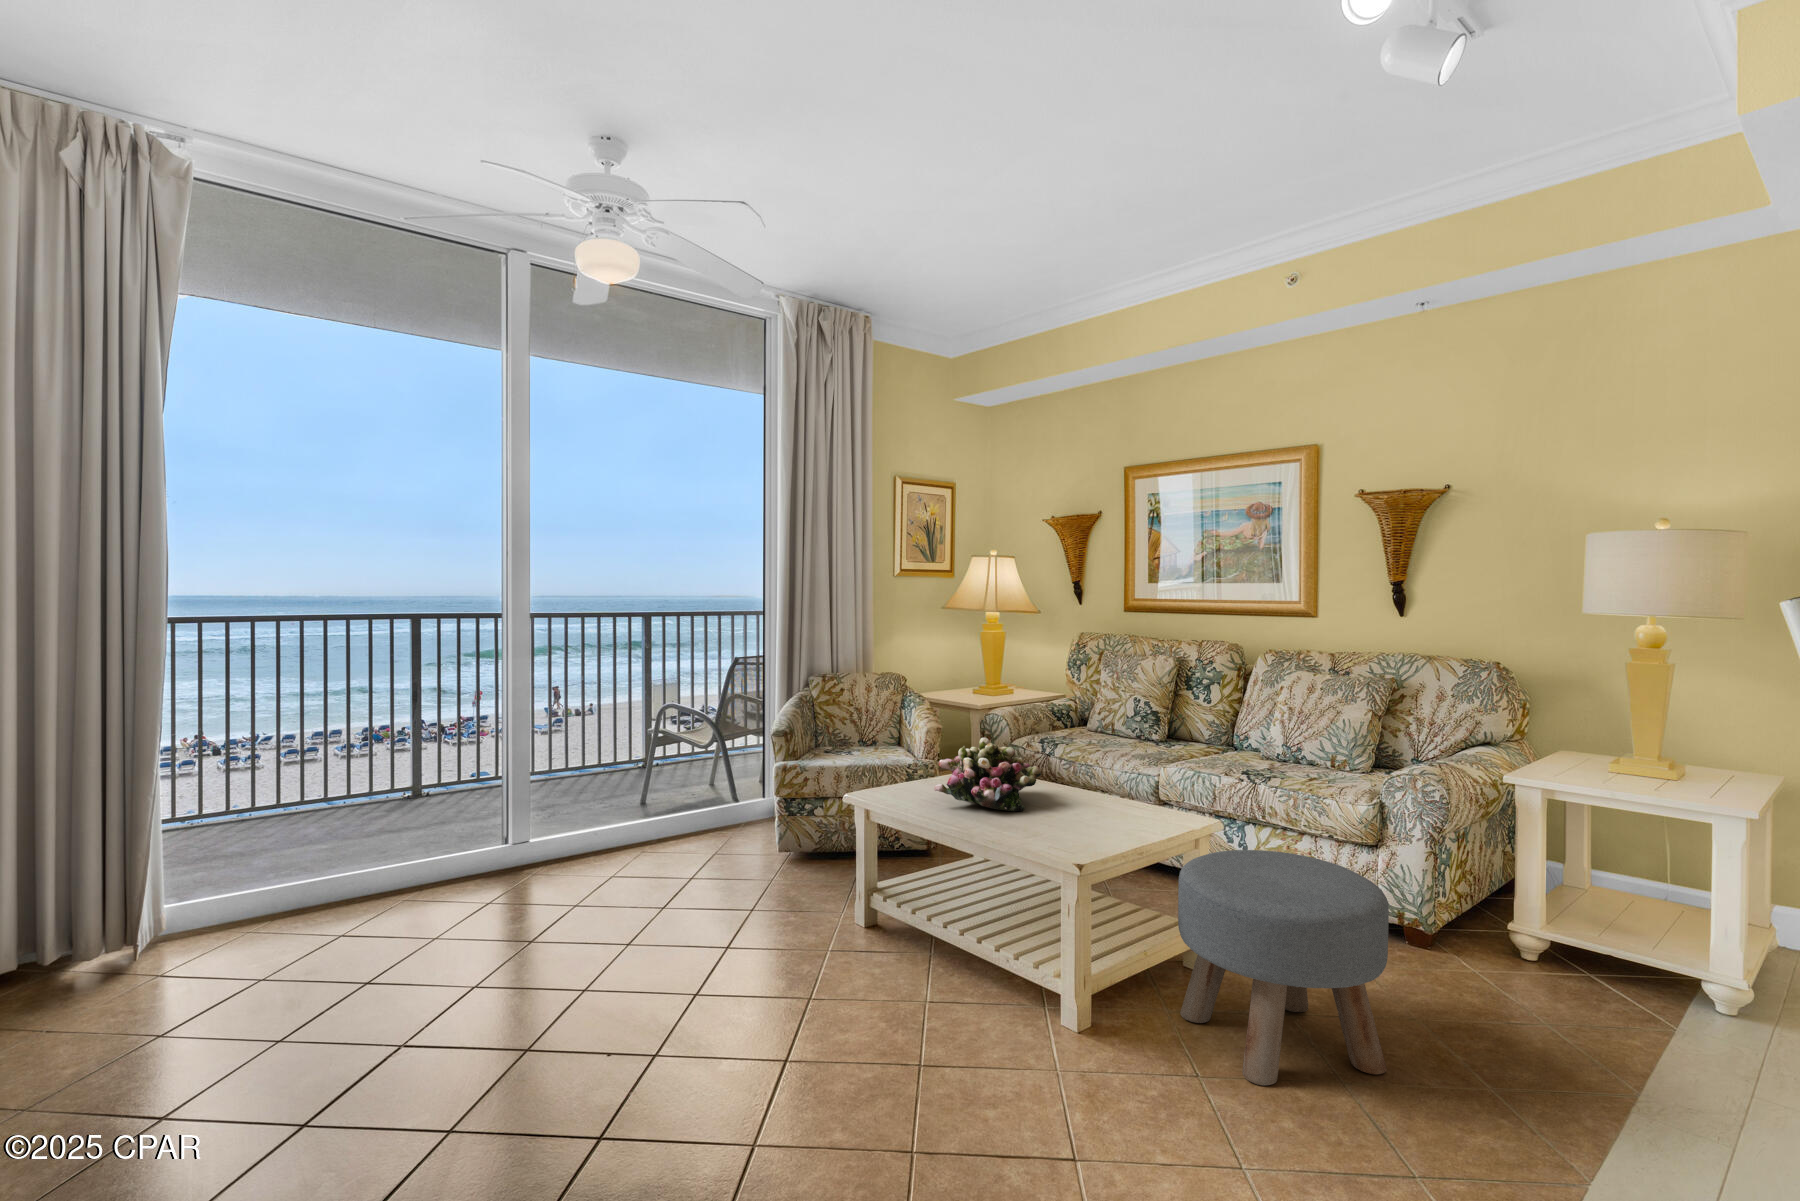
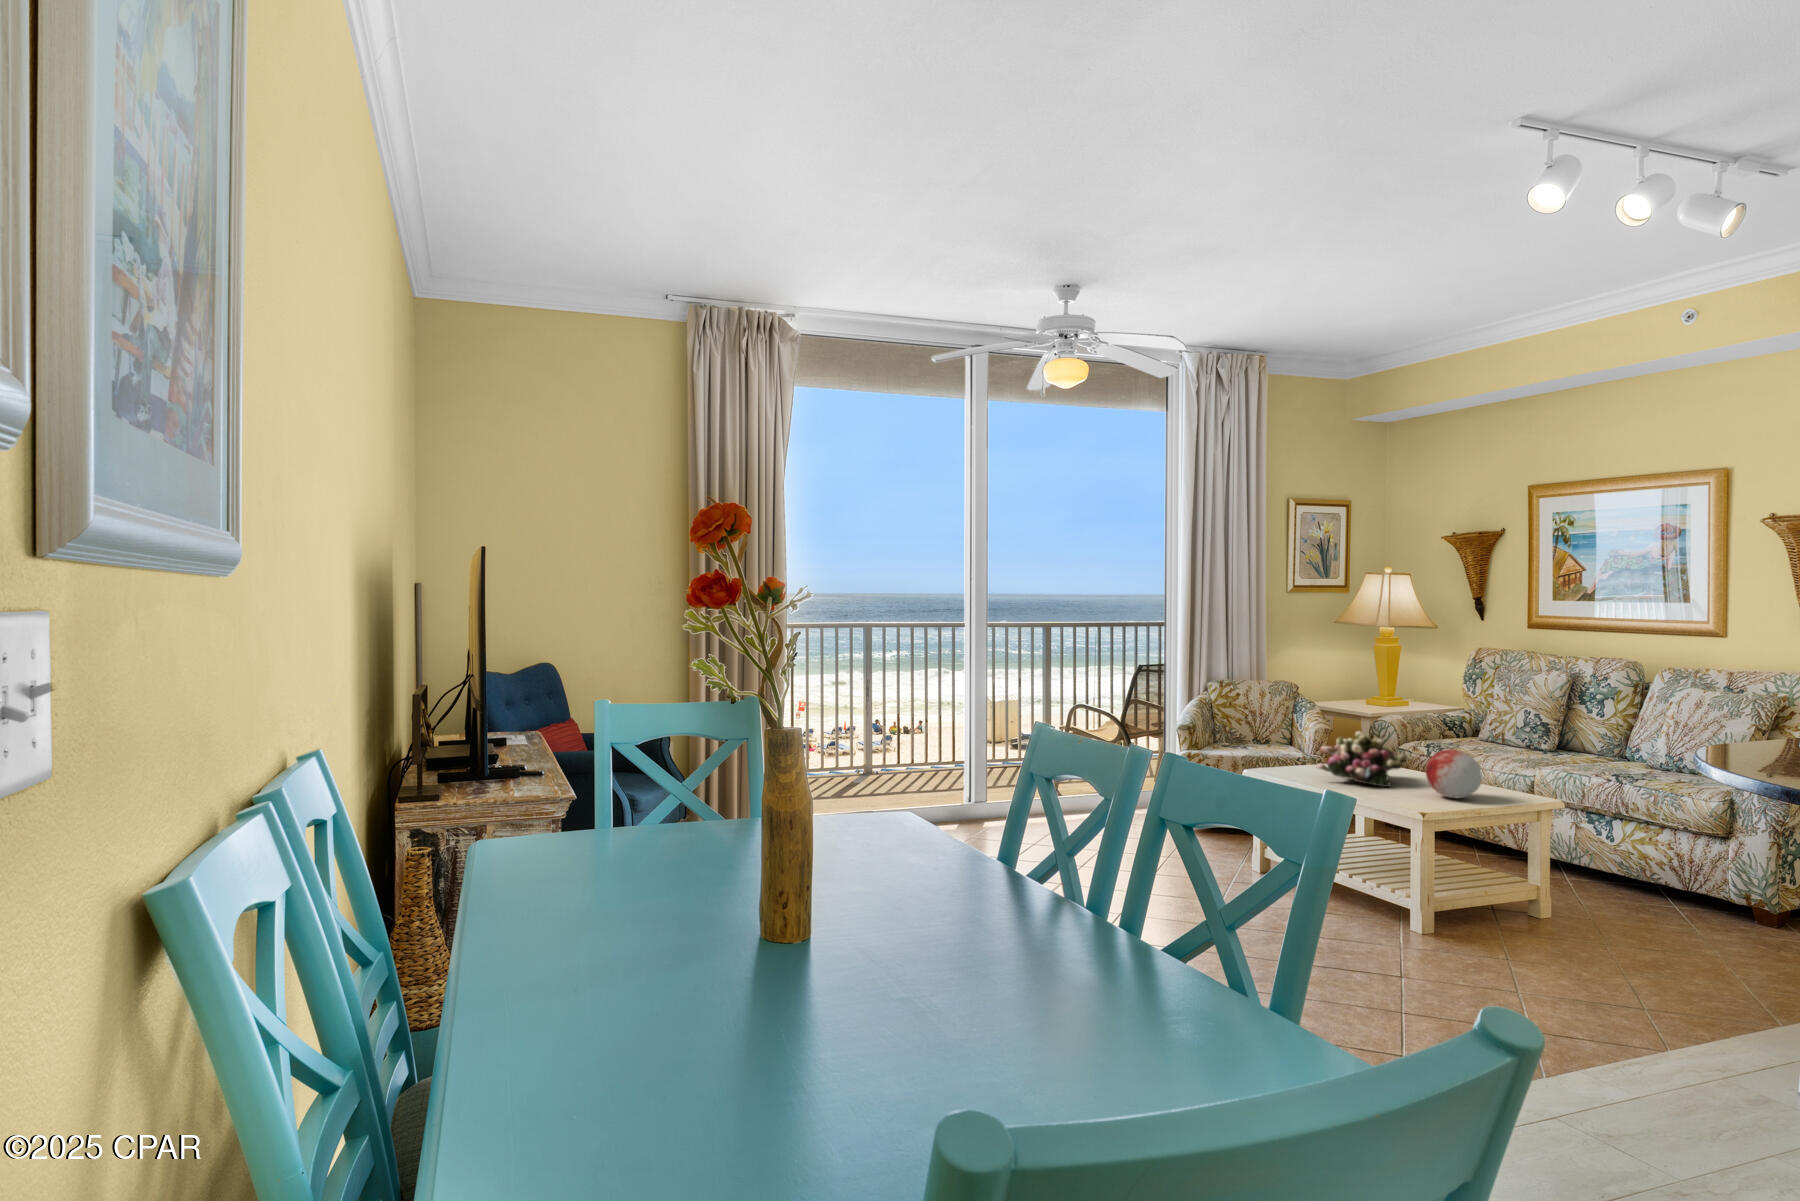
decorative orb: none [1070,761,1137,826] -> present [1426,749,1482,798]
ottoman: present [1178,850,1389,1085] -> none [1501,818,1667,972]

